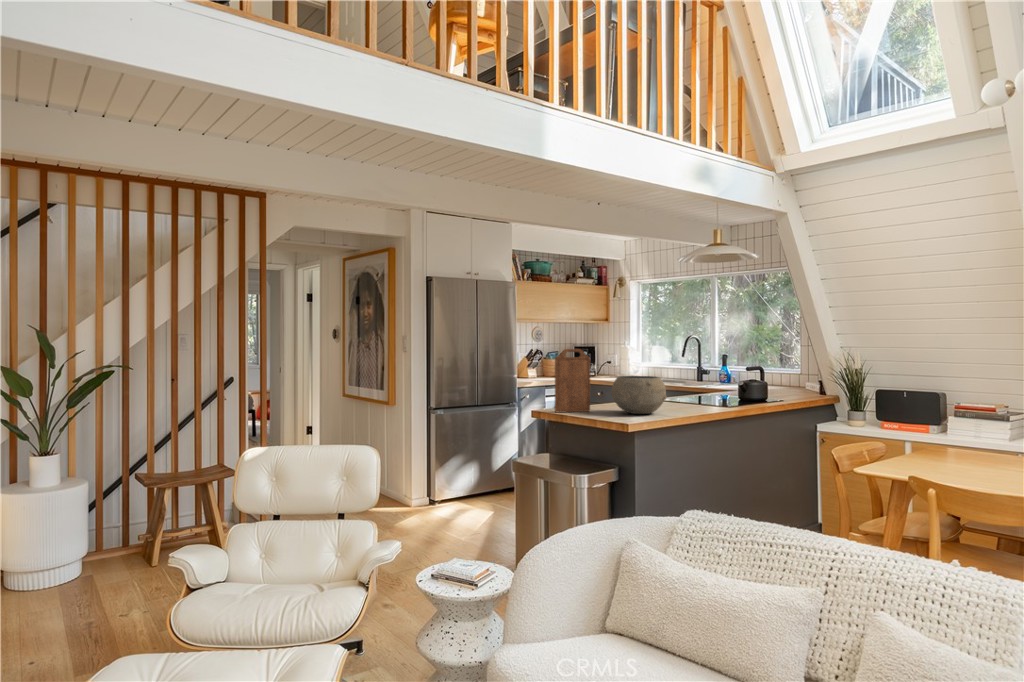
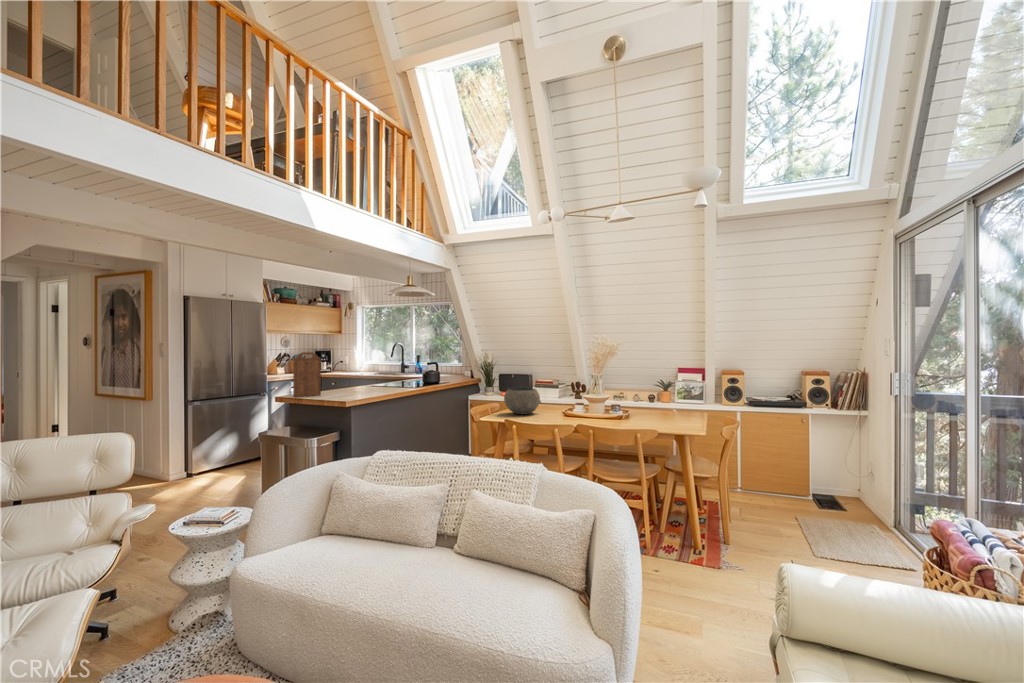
ceramic bowl: present [612,376,667,414] -> present [504,388,541,414]

